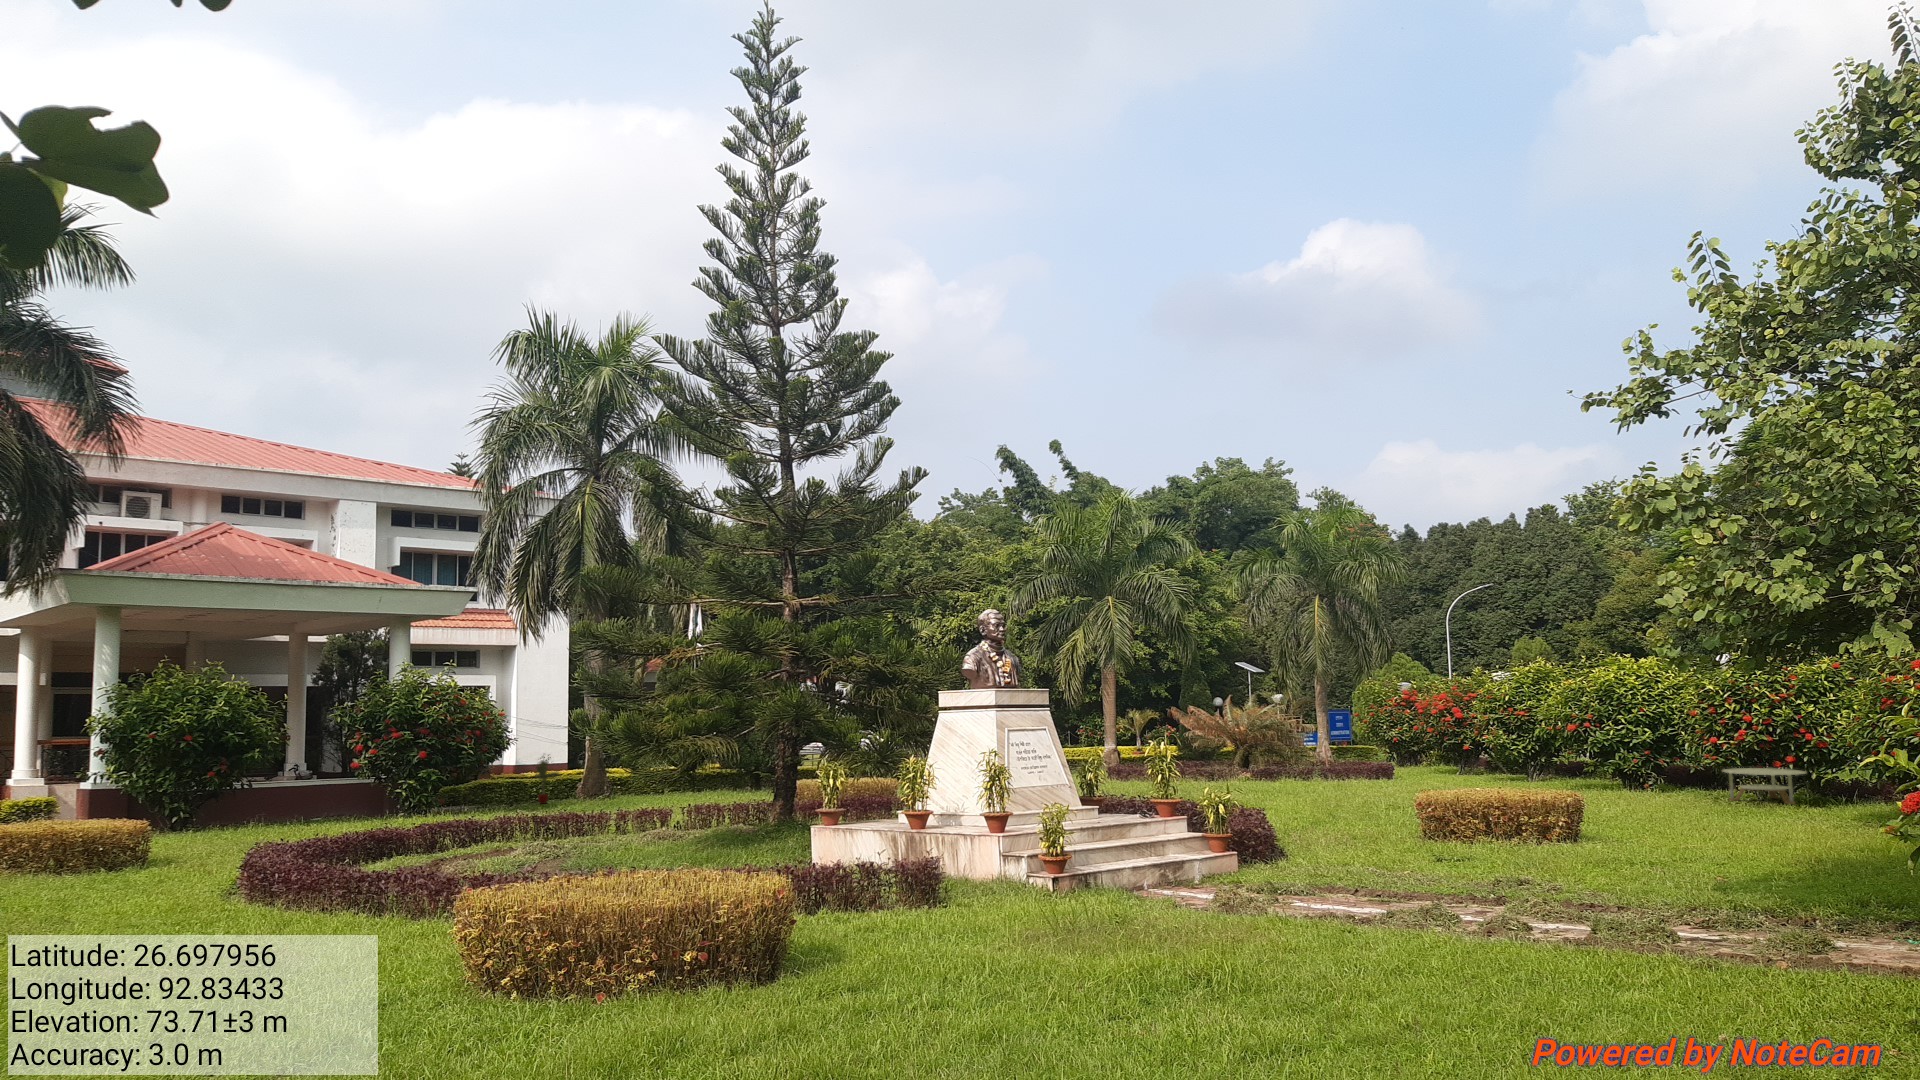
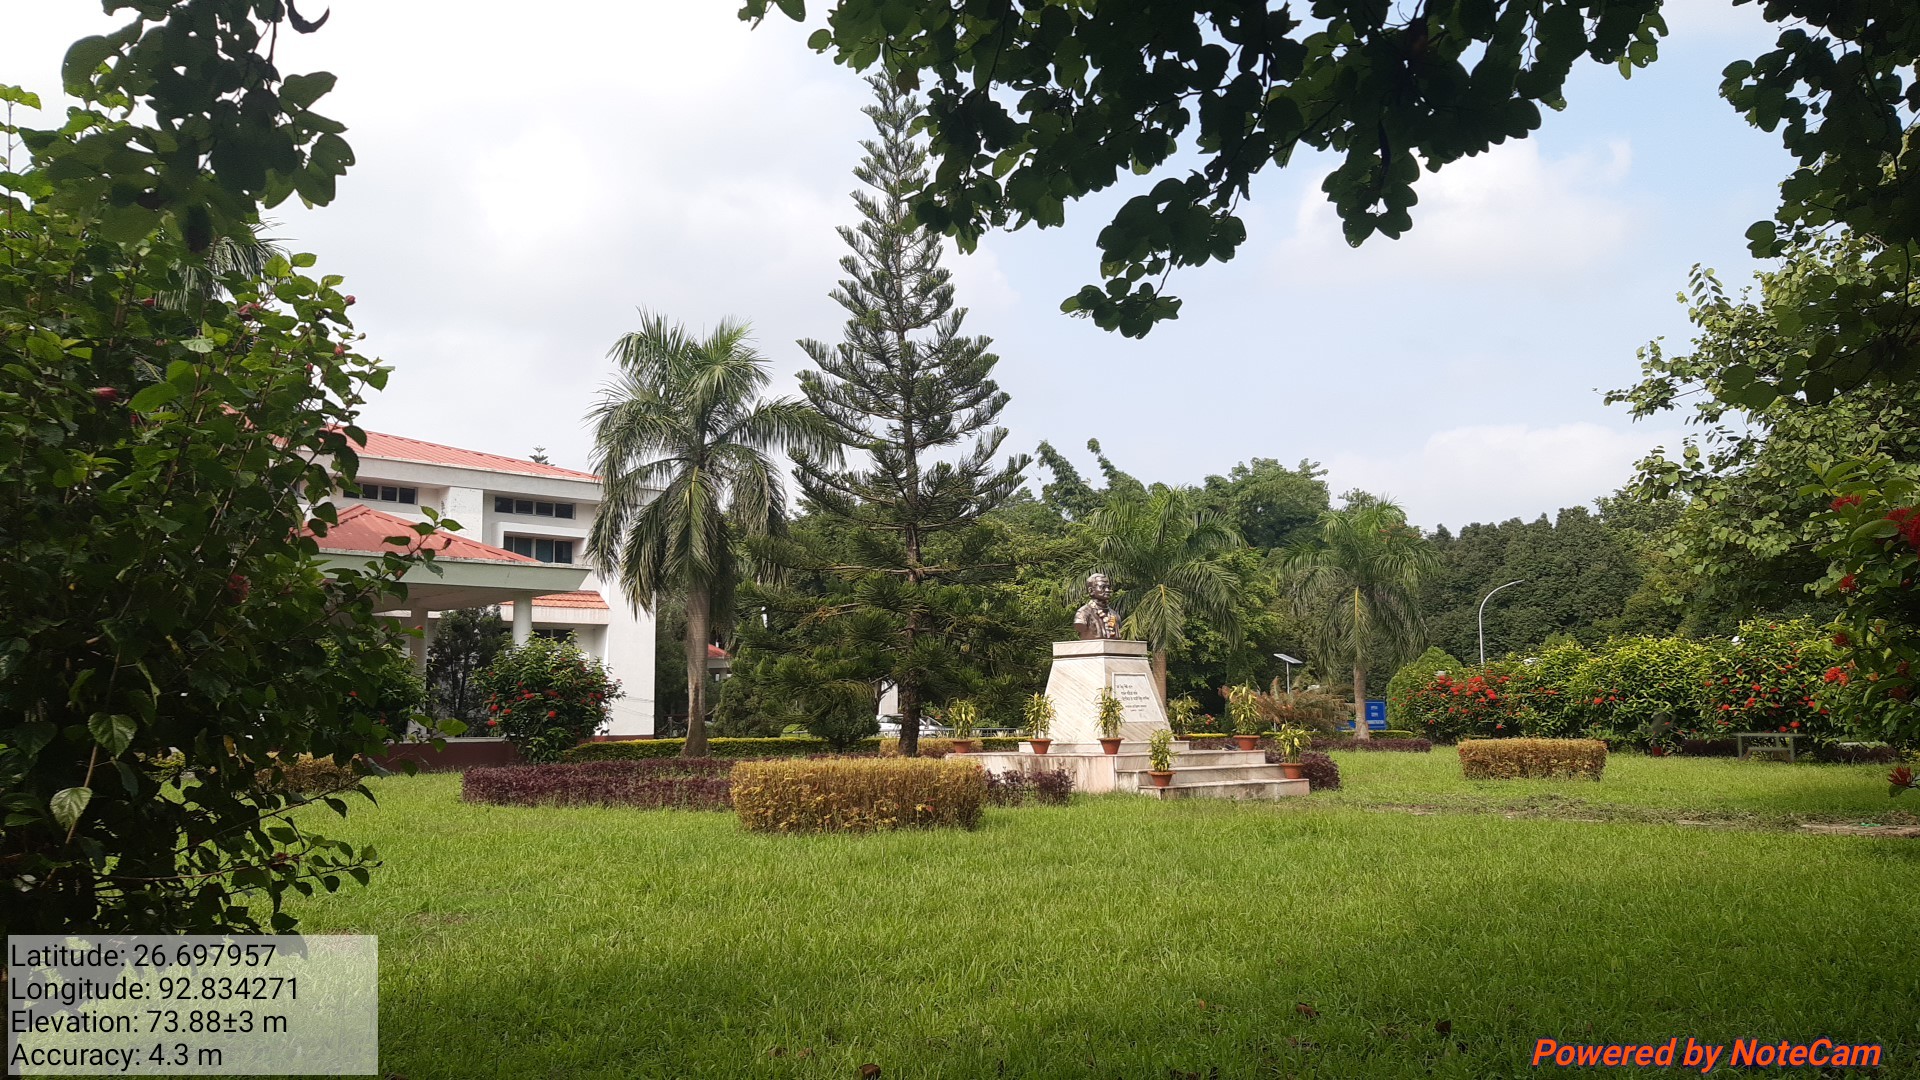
potted tree: present [534,755,560,804] -> present [1636,709,1676,756]

